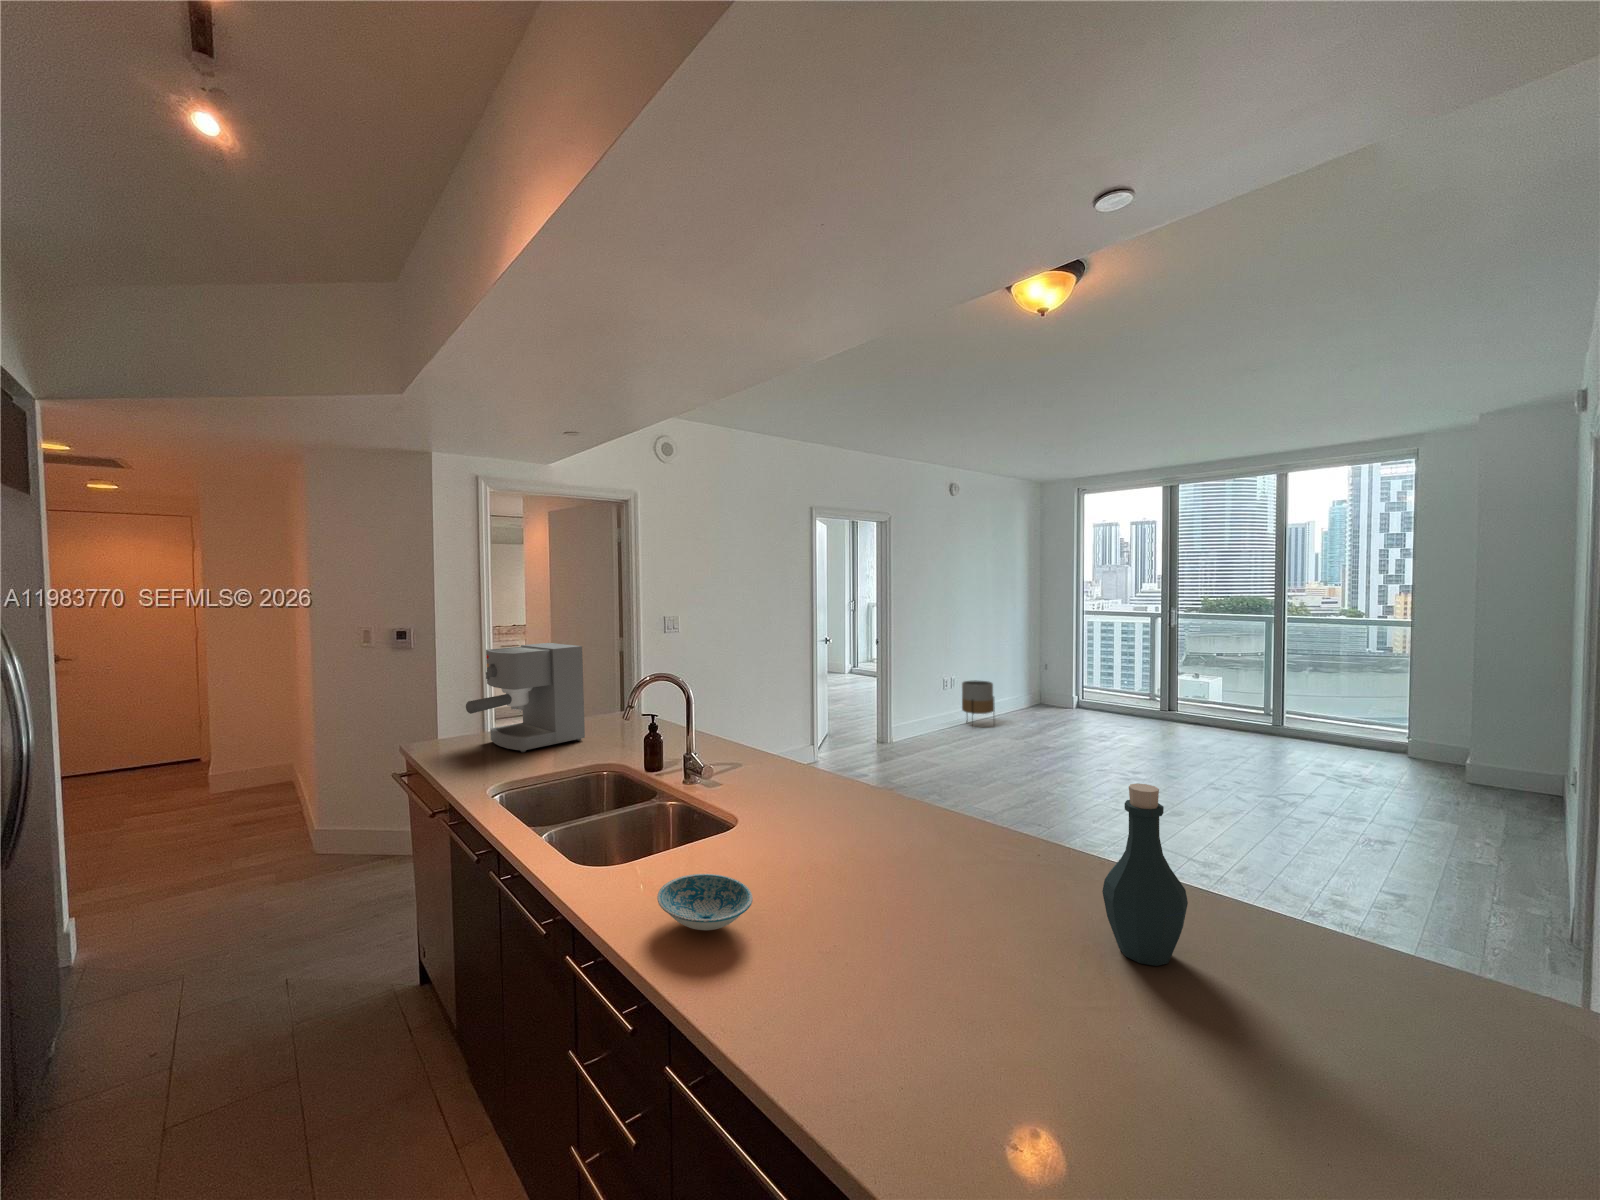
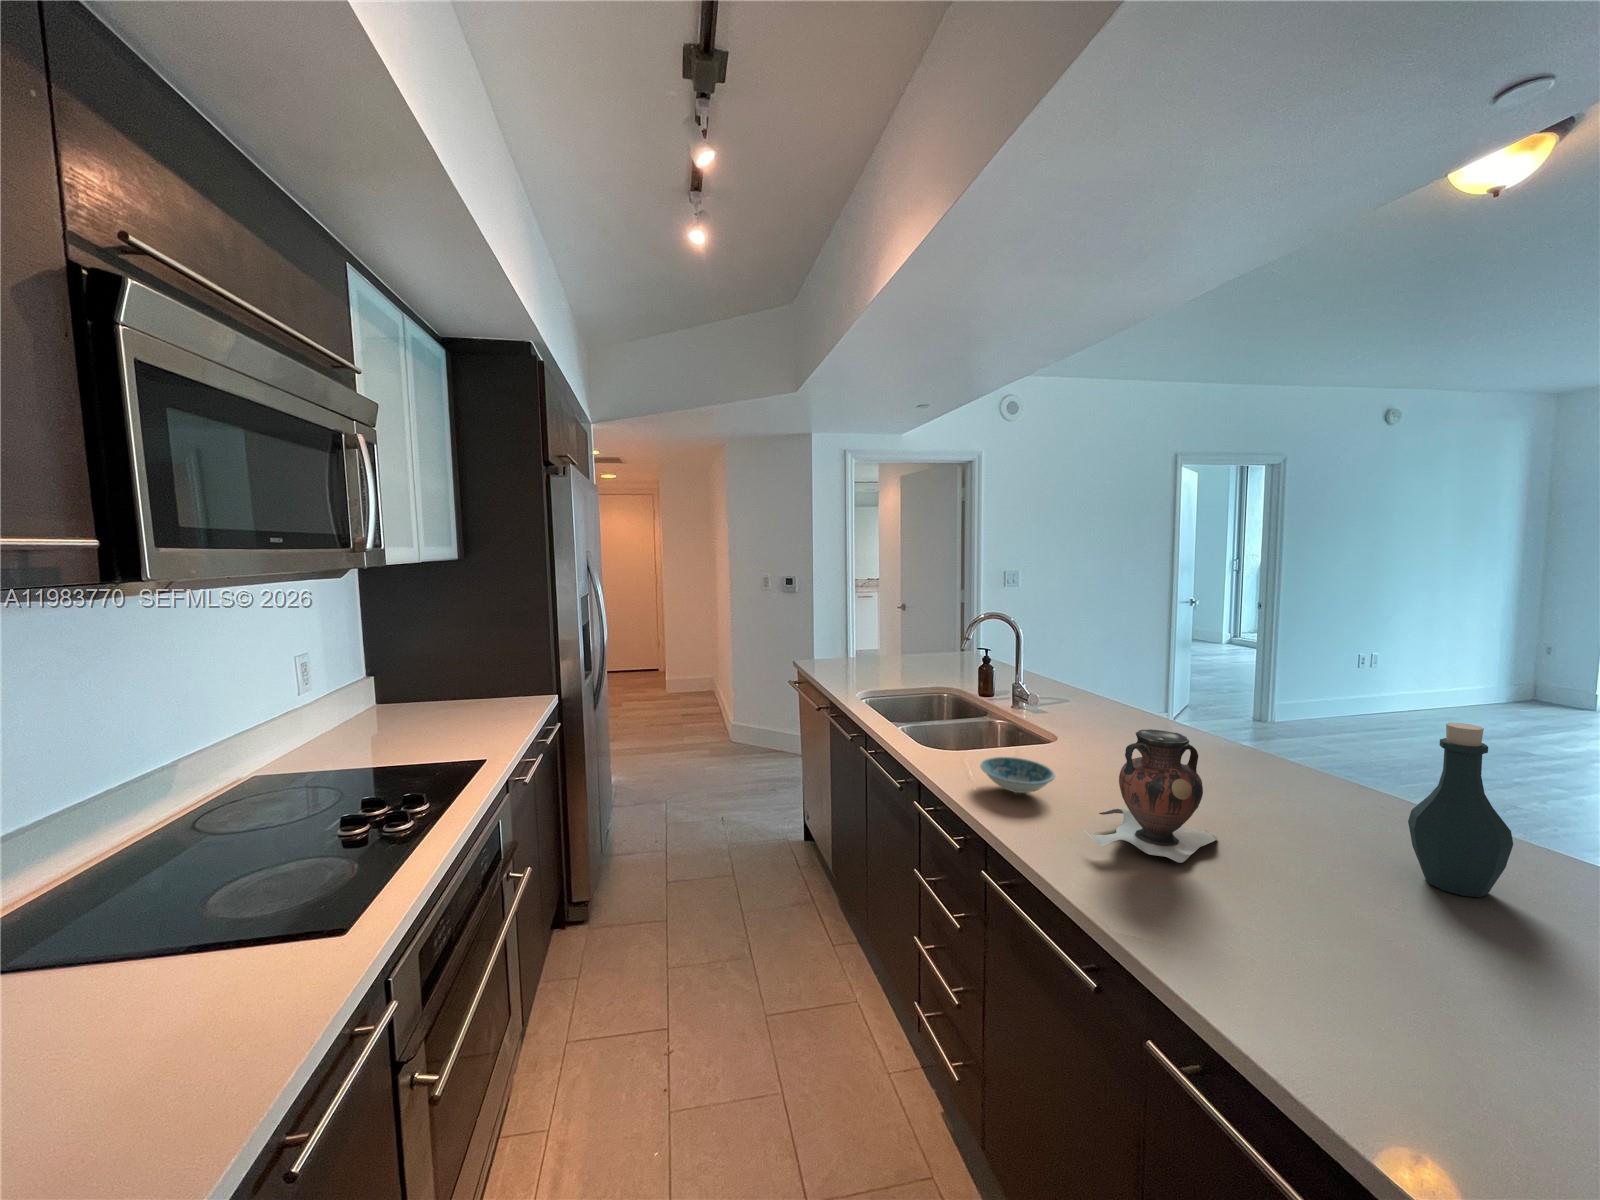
coffee maker: present [466,643,585,752] -> none [841,587,929,673]
planter: present [962,680,995,720] -> none [1384,661,1439,721]
vase: none [799,833,940,1011] -> present [1083,729,1217,863]

